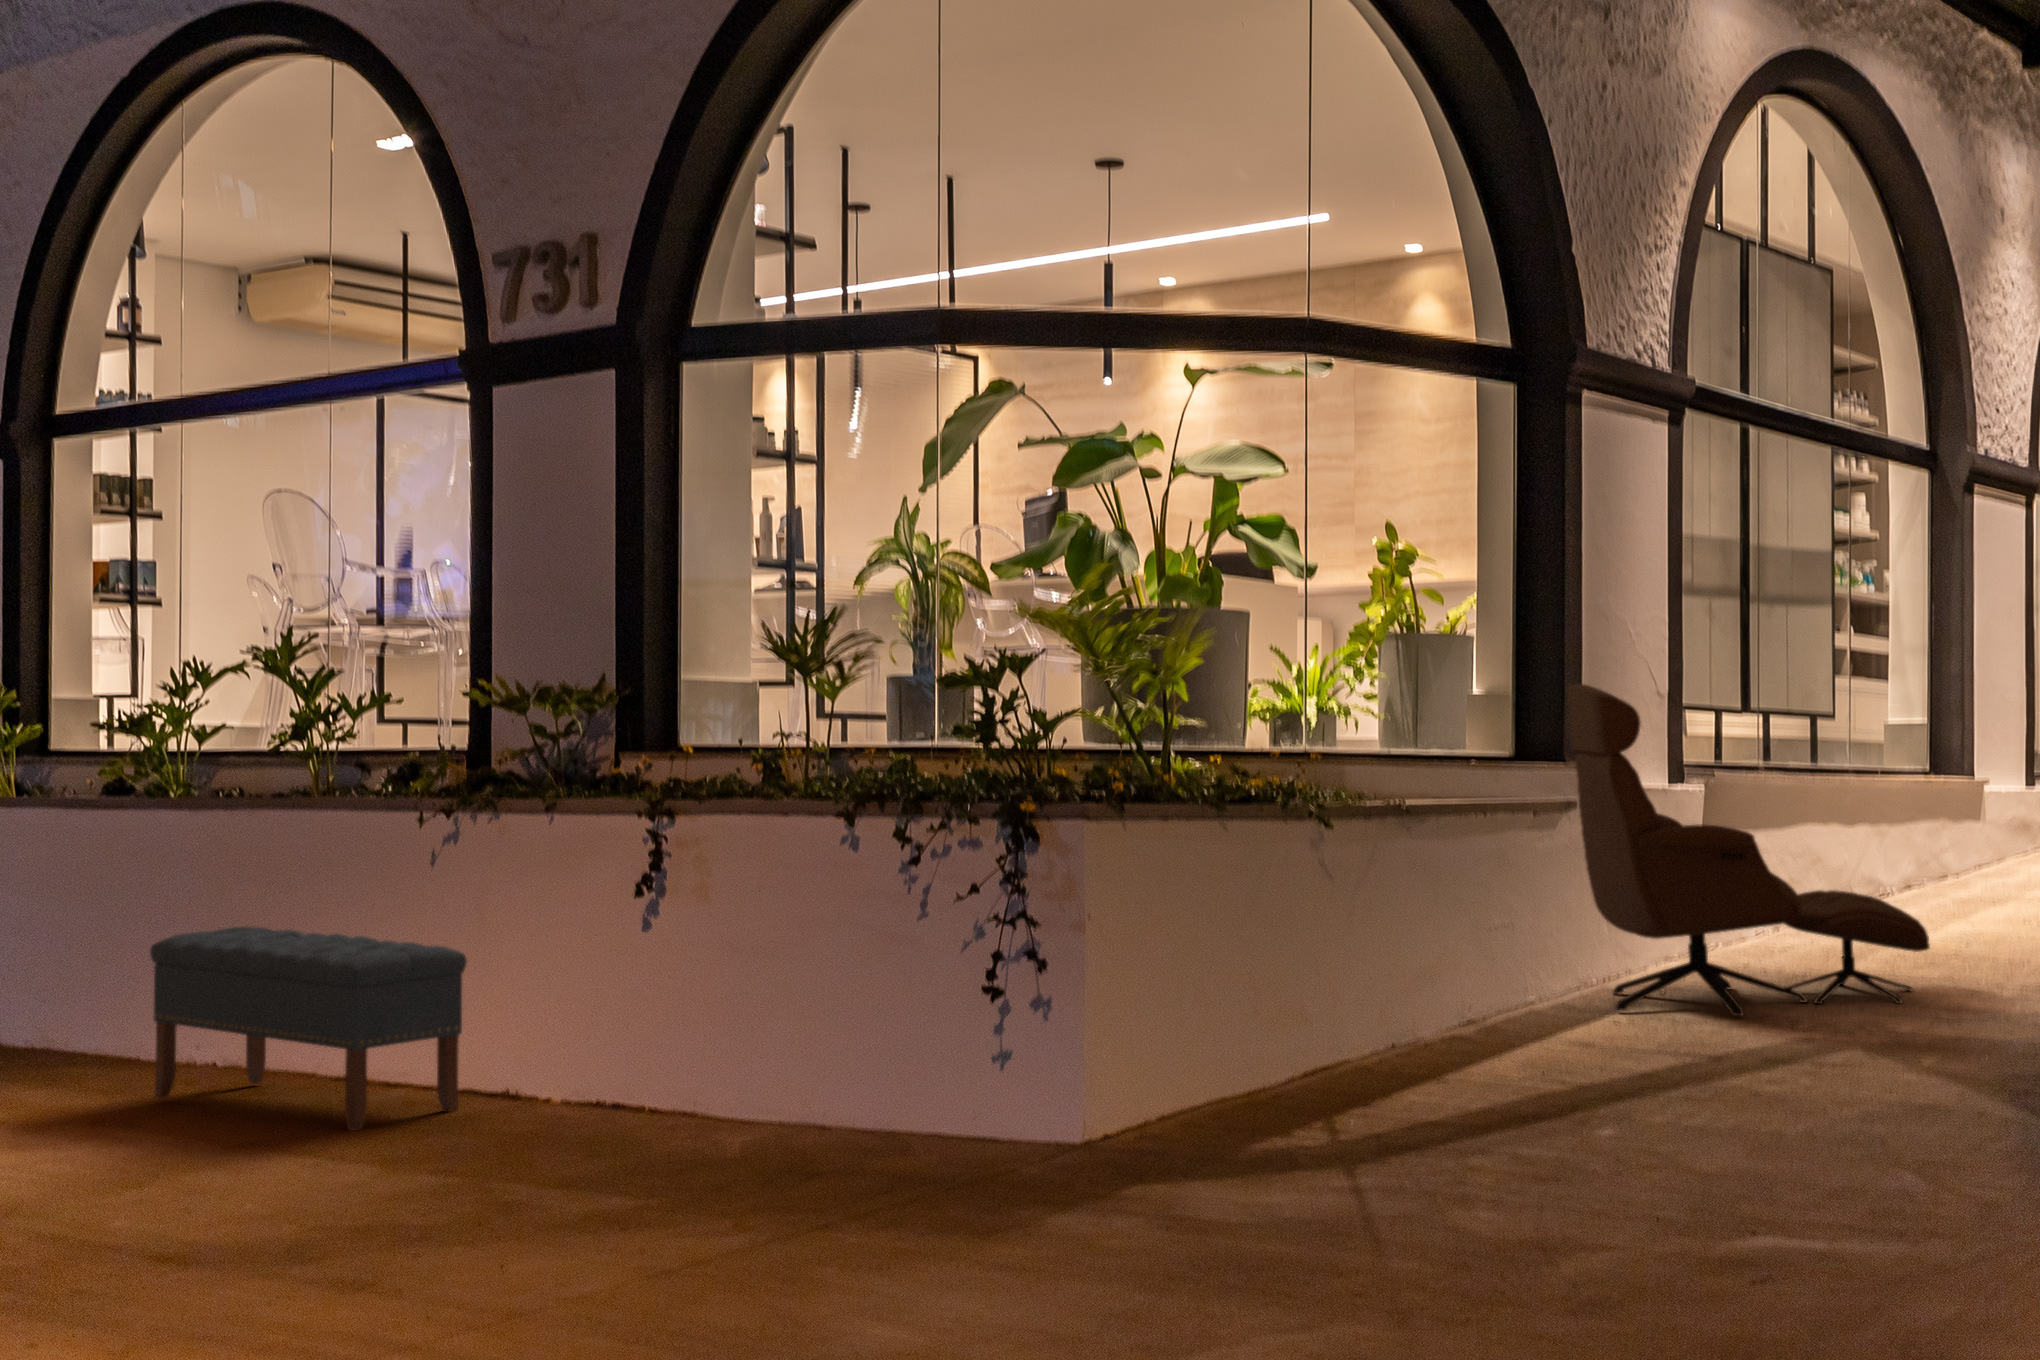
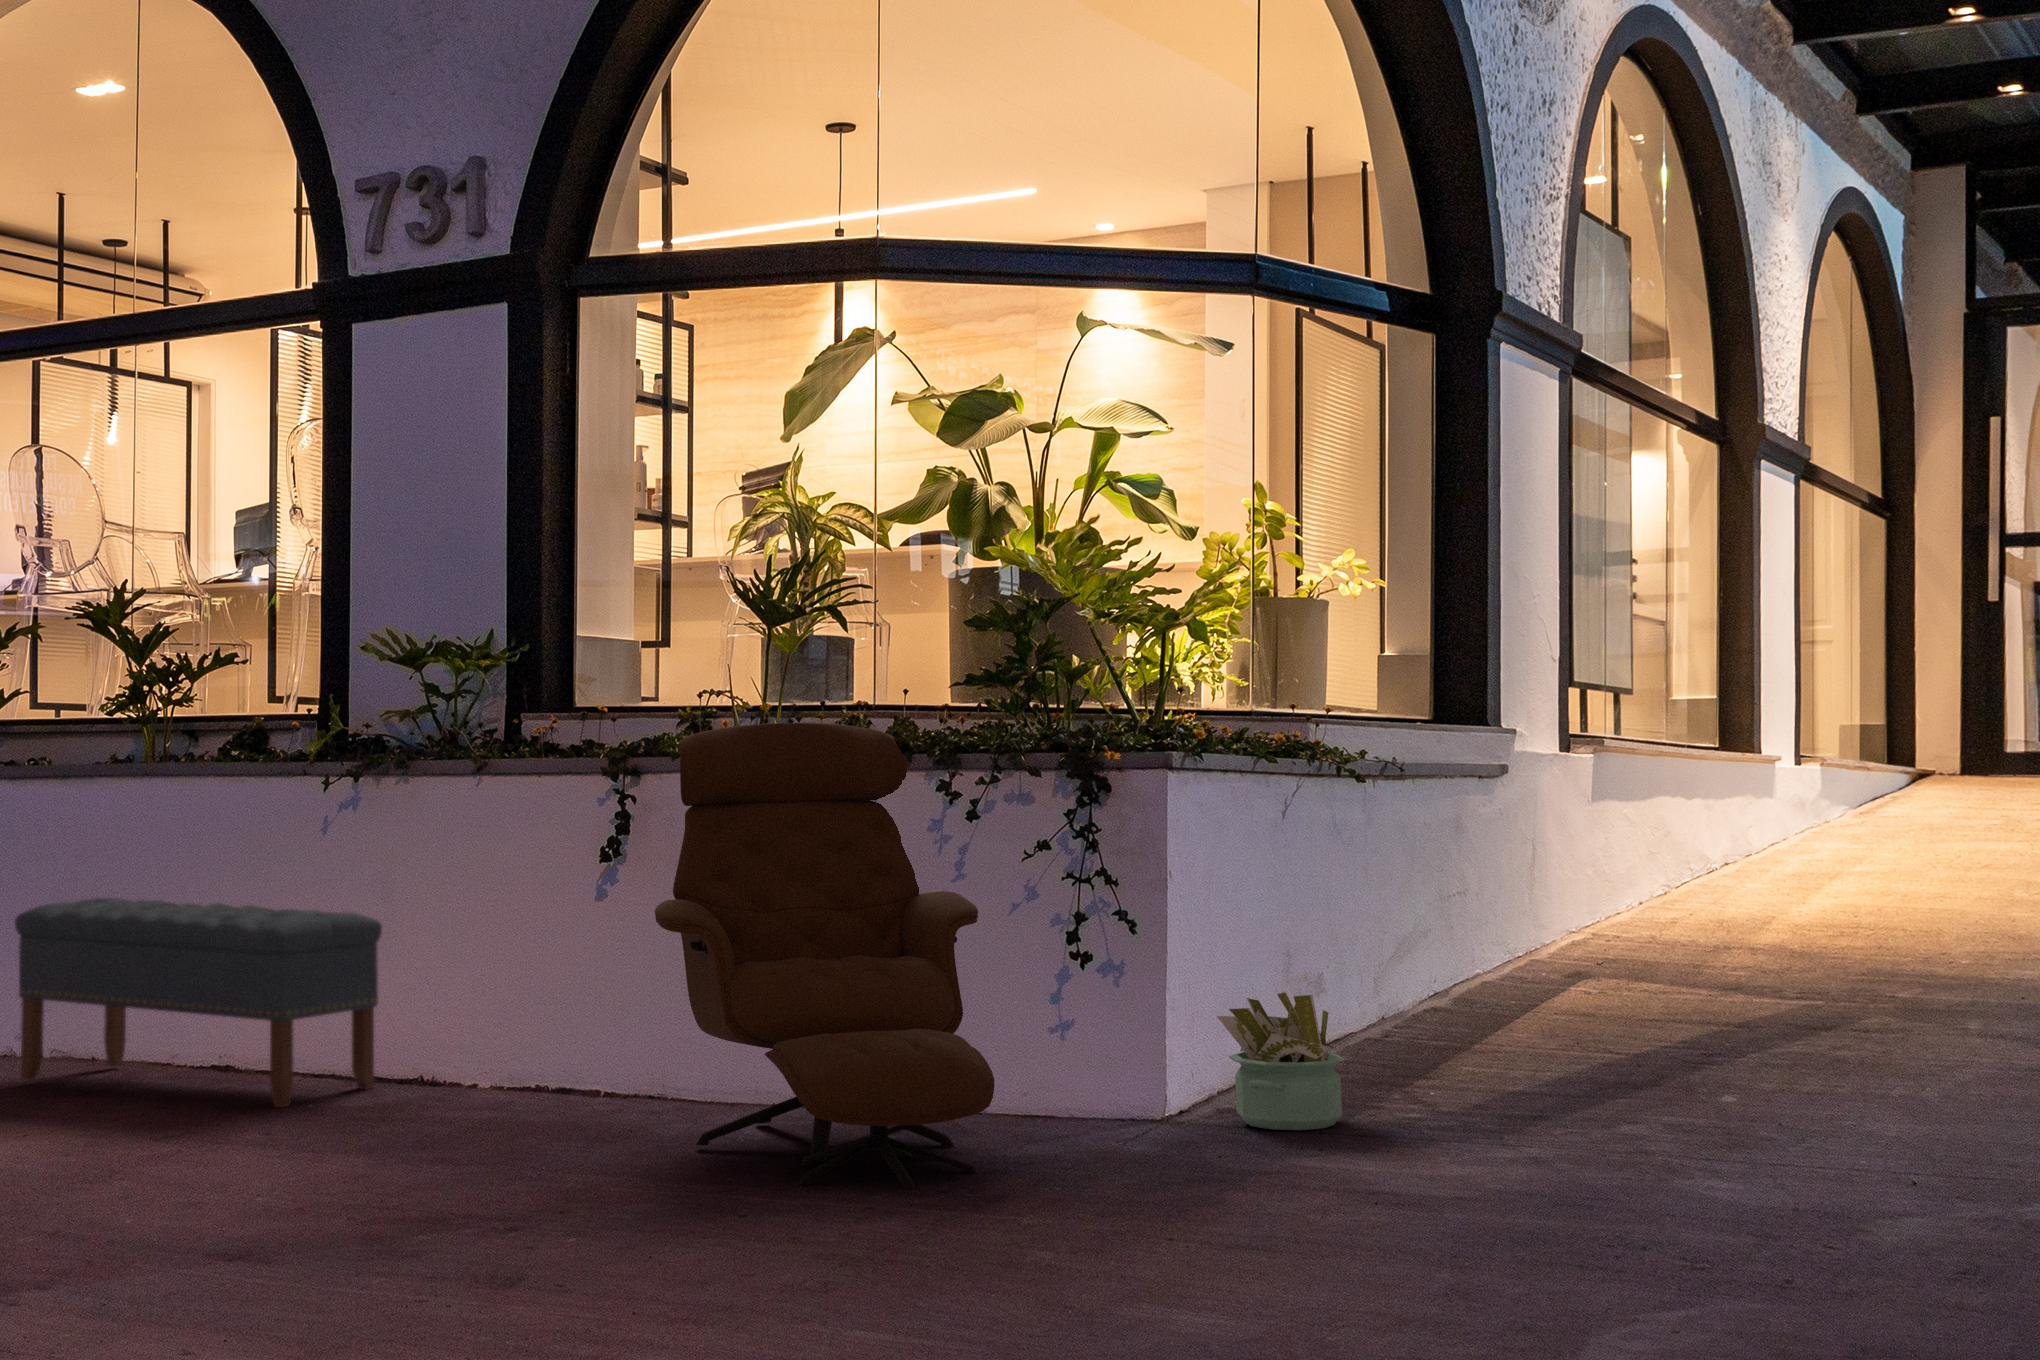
lounge chair: present [1567,684,1930,1016] -> present [655,723,994,1190]
decorative plant: none [1161,1036,1278,1170] -> present [1217,992,1345,1130]

